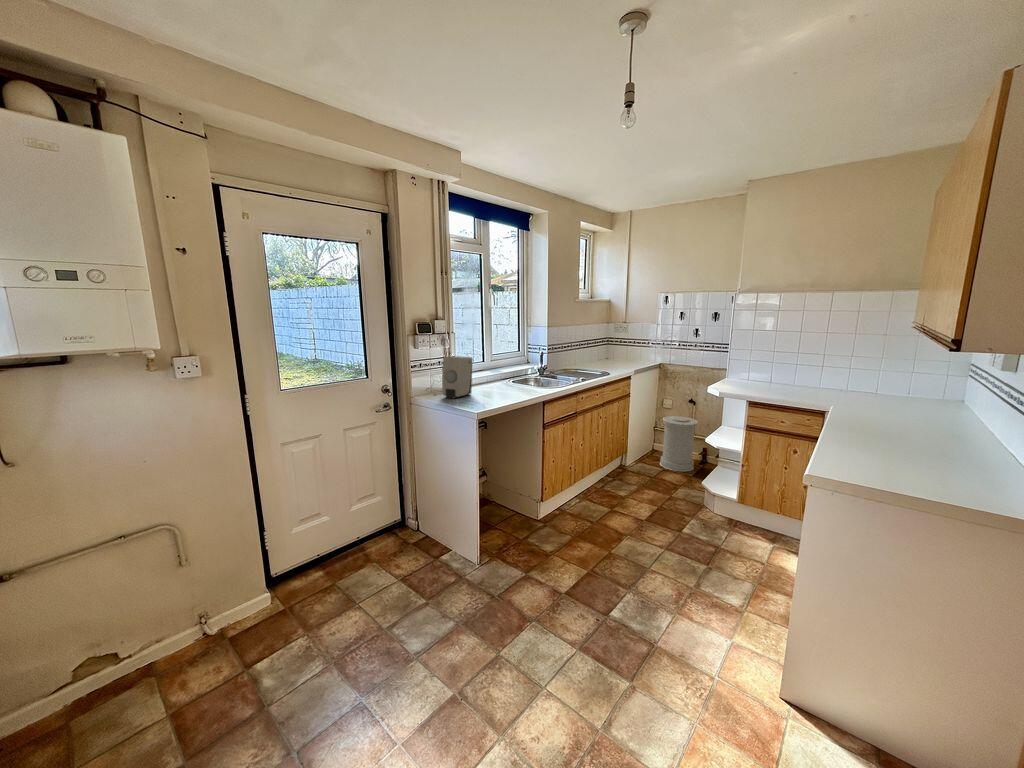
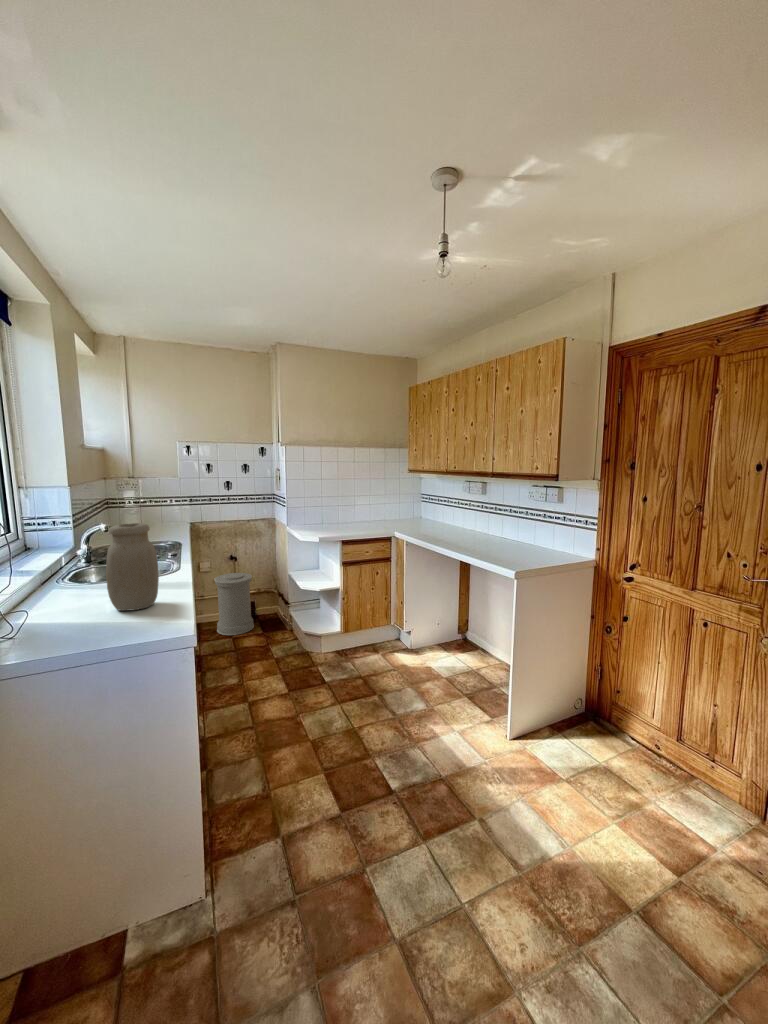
jar: none [486,348,511,398] -> present [106,523,159,611]
soap dispenser: present [442,356,472,399] -> none [21,551,80,645]

